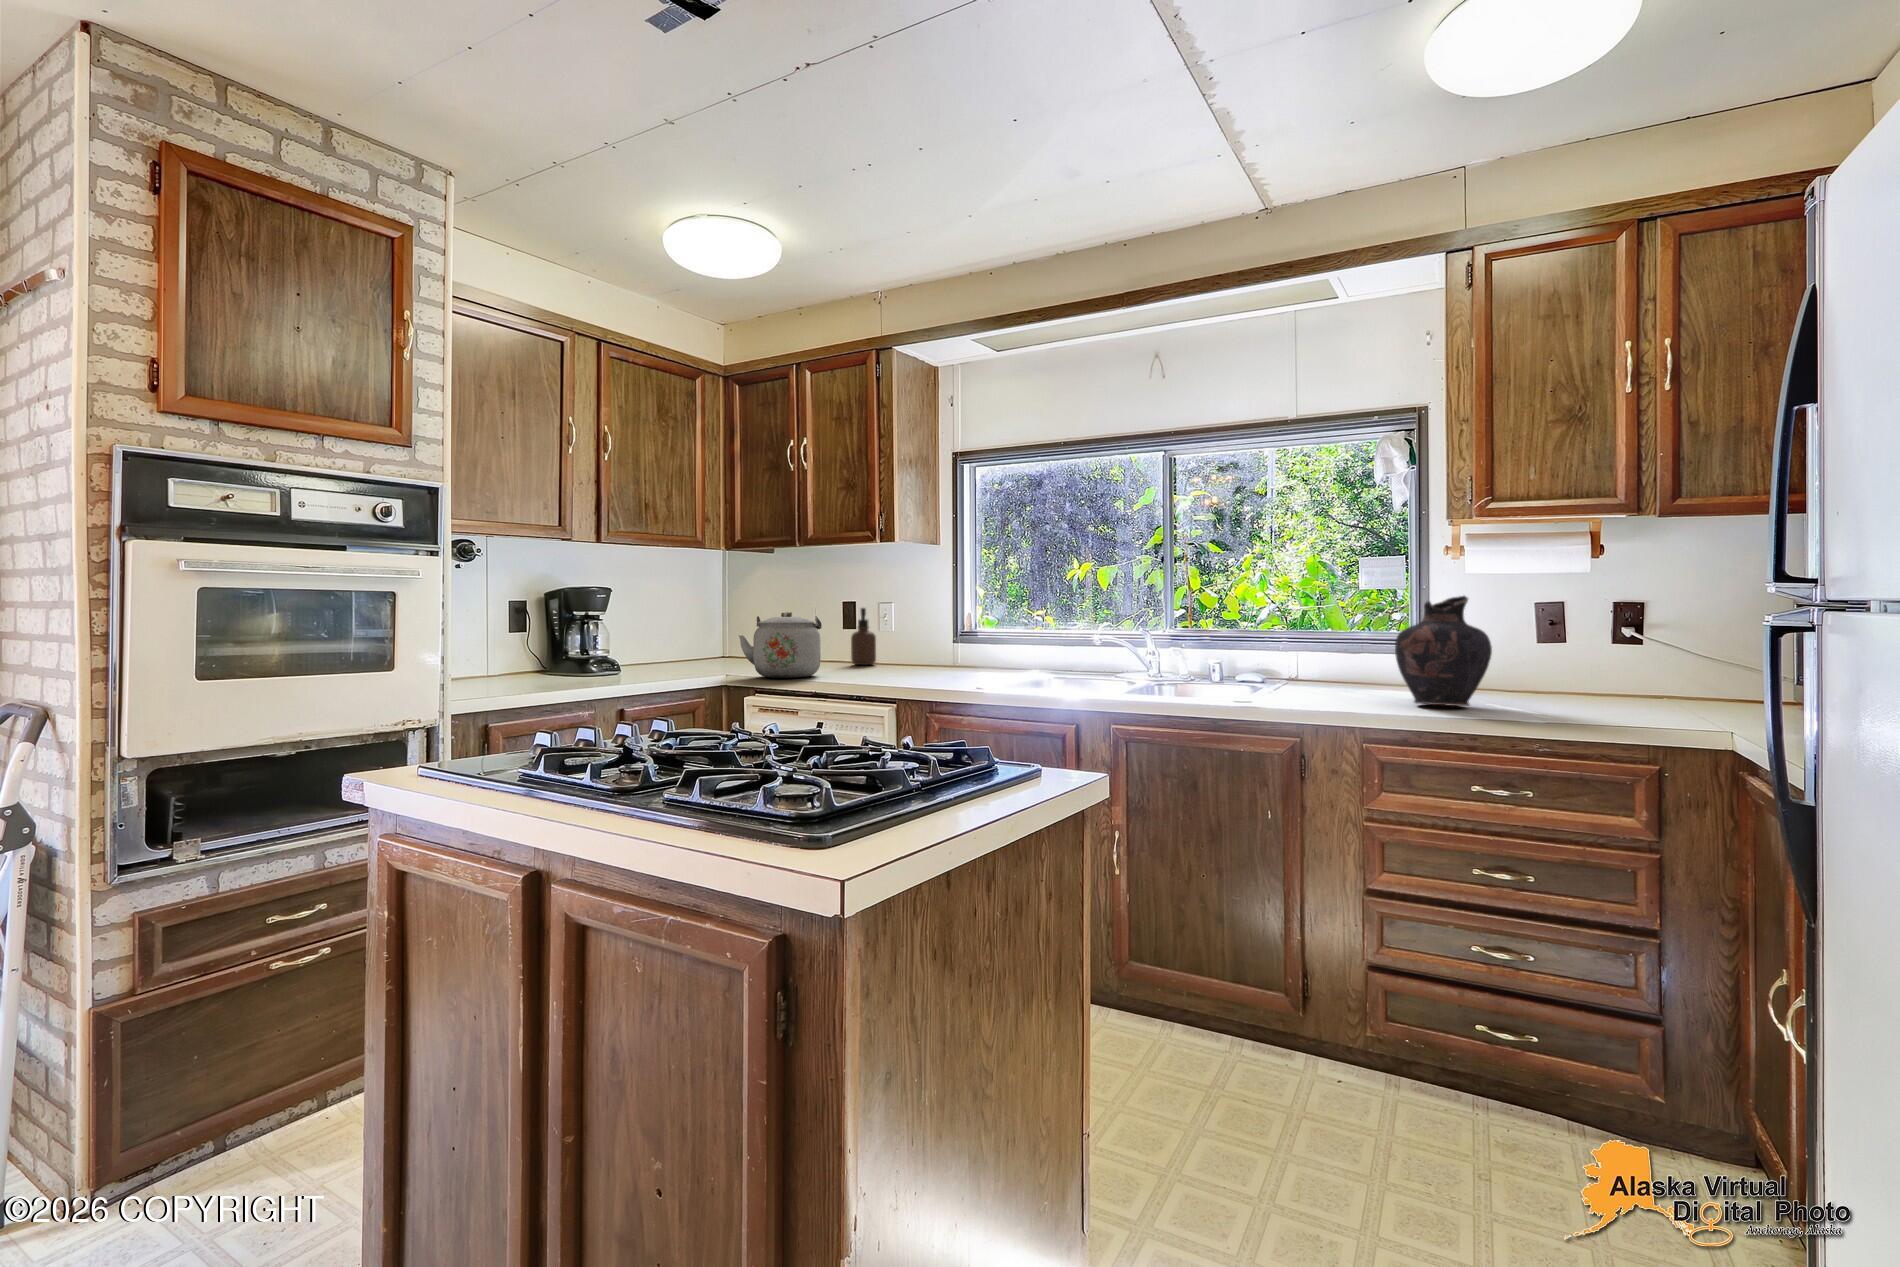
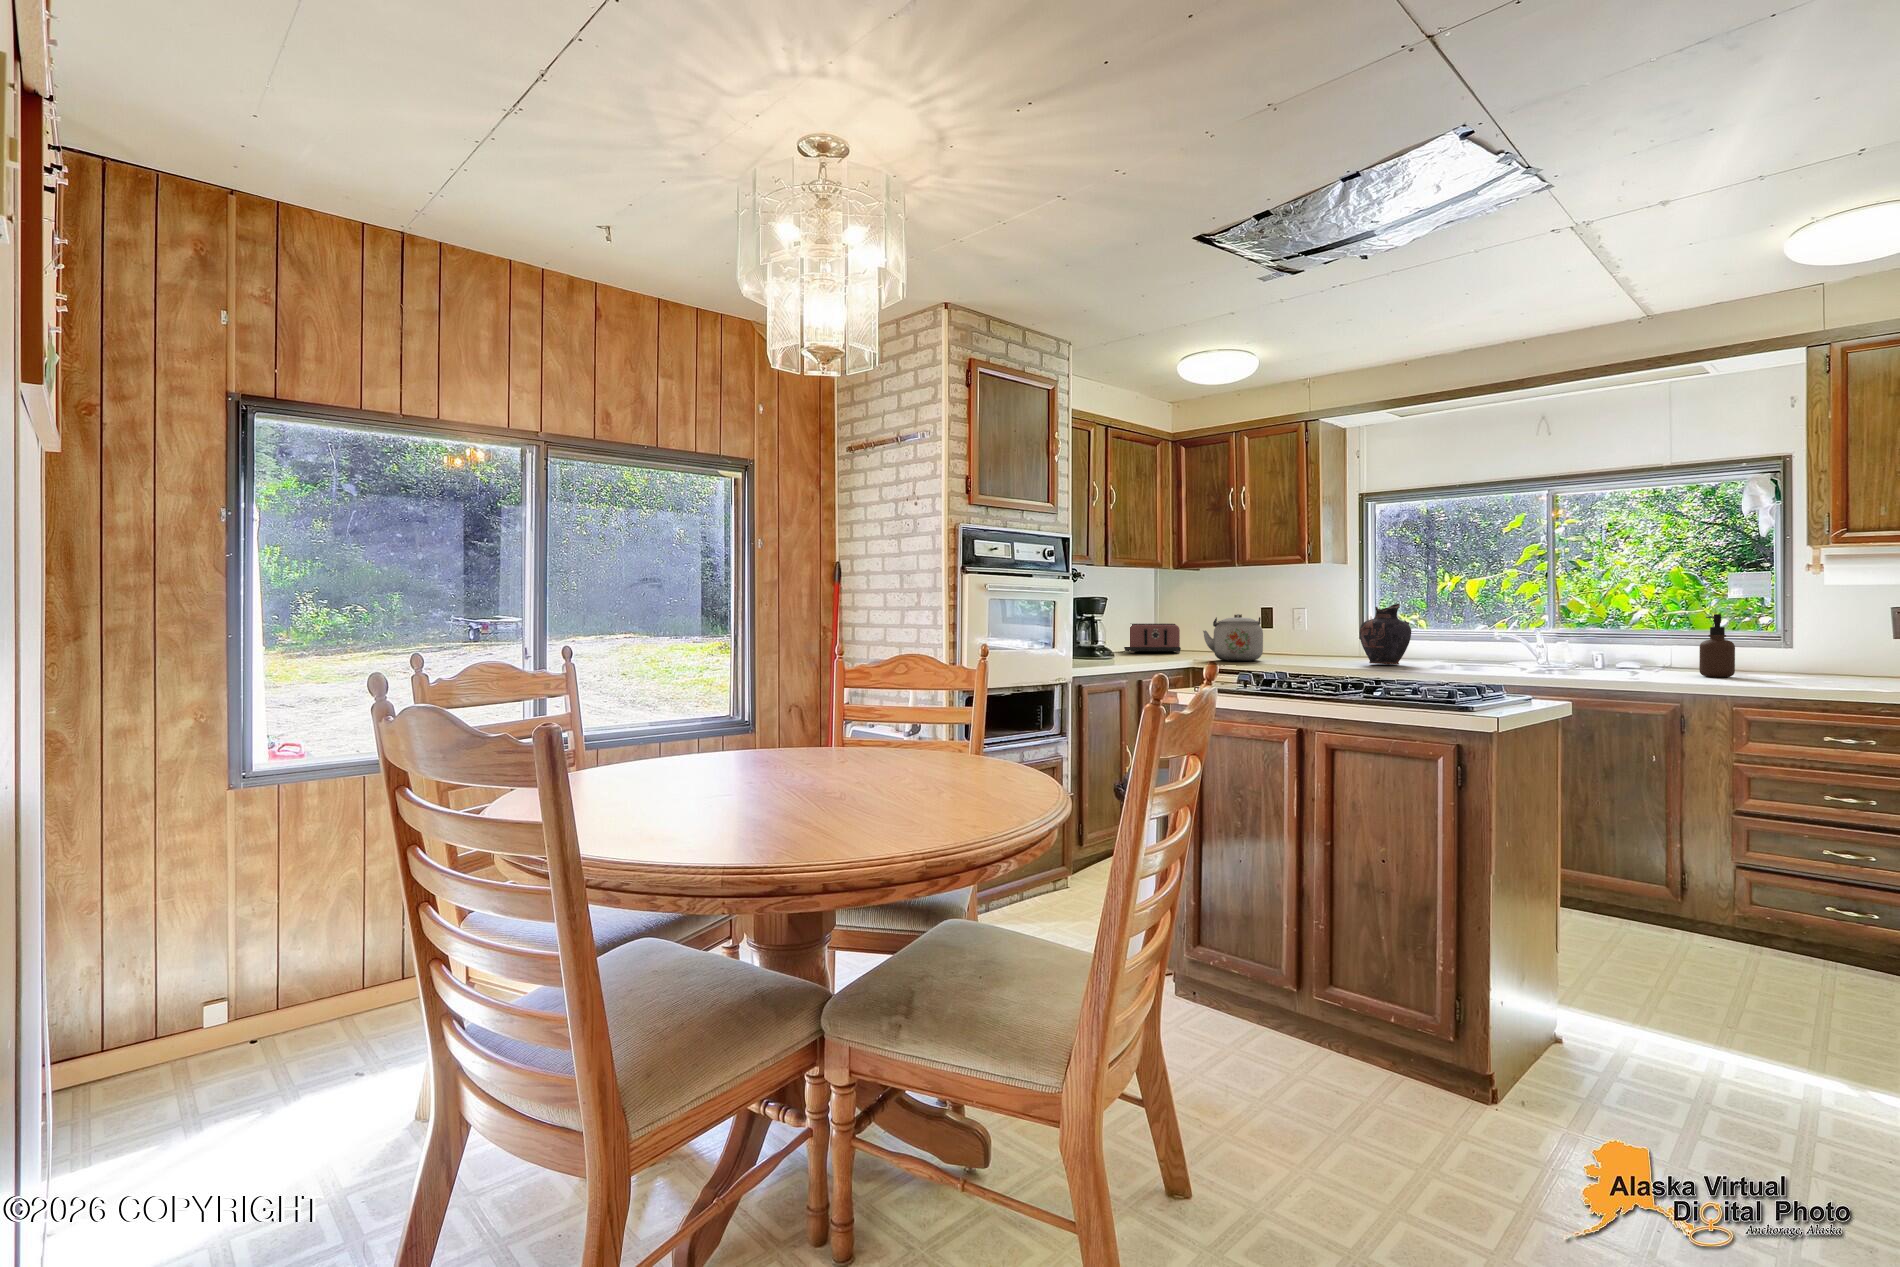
vase: present [1395,596,1492,706] -> present [1359,604,1411,665]
soap dispenser: present [851,608,876,665] -> present [1699,614,1735,677]
toaster: none [670,624,743,665] -> present [1124,624,1181,653]

